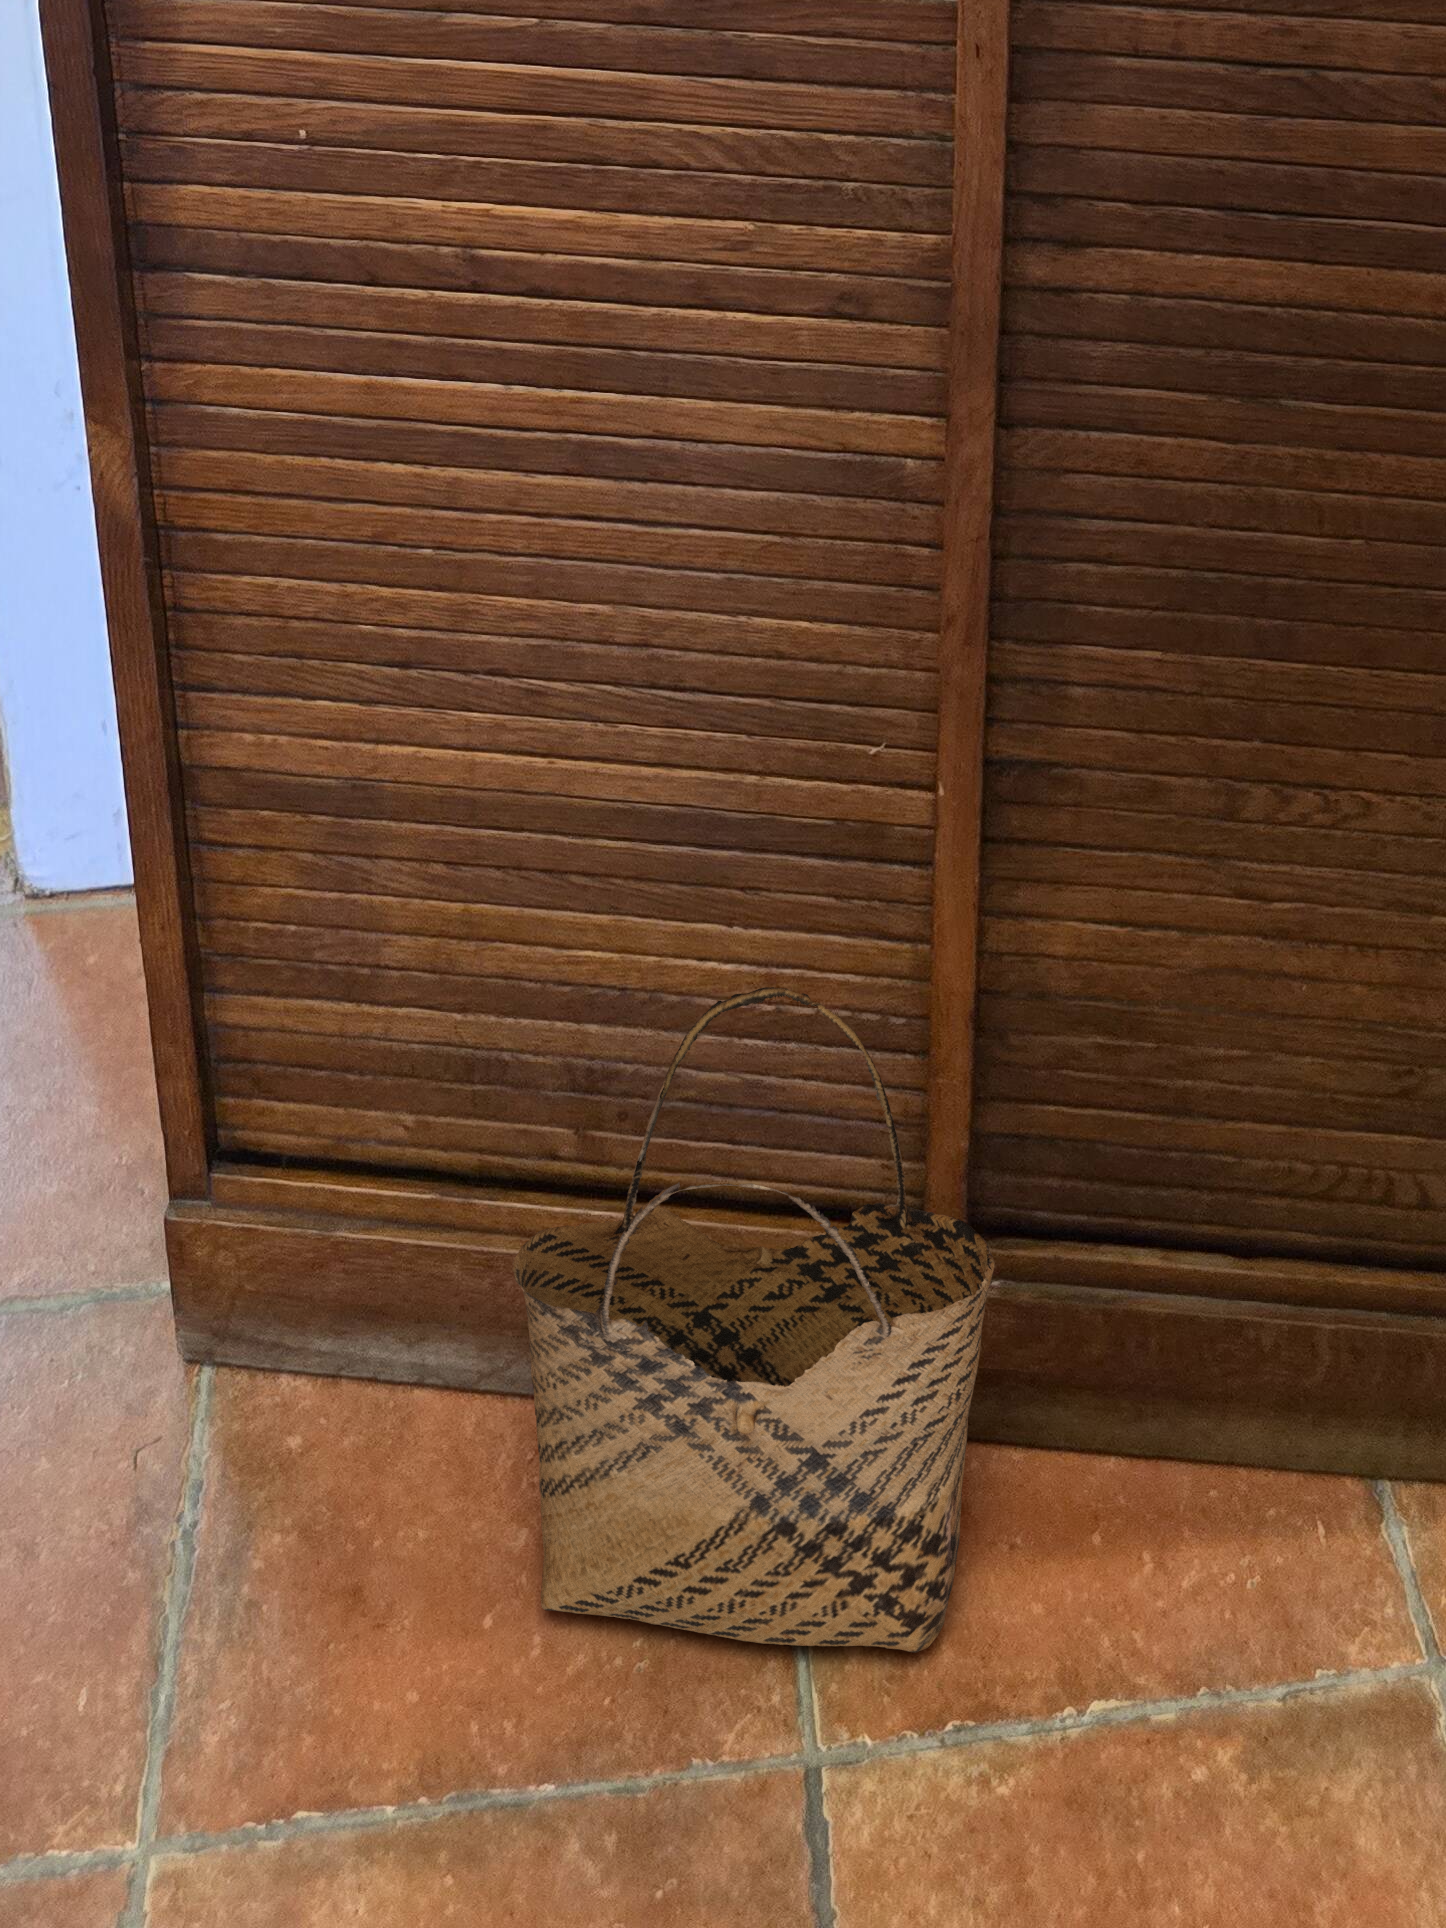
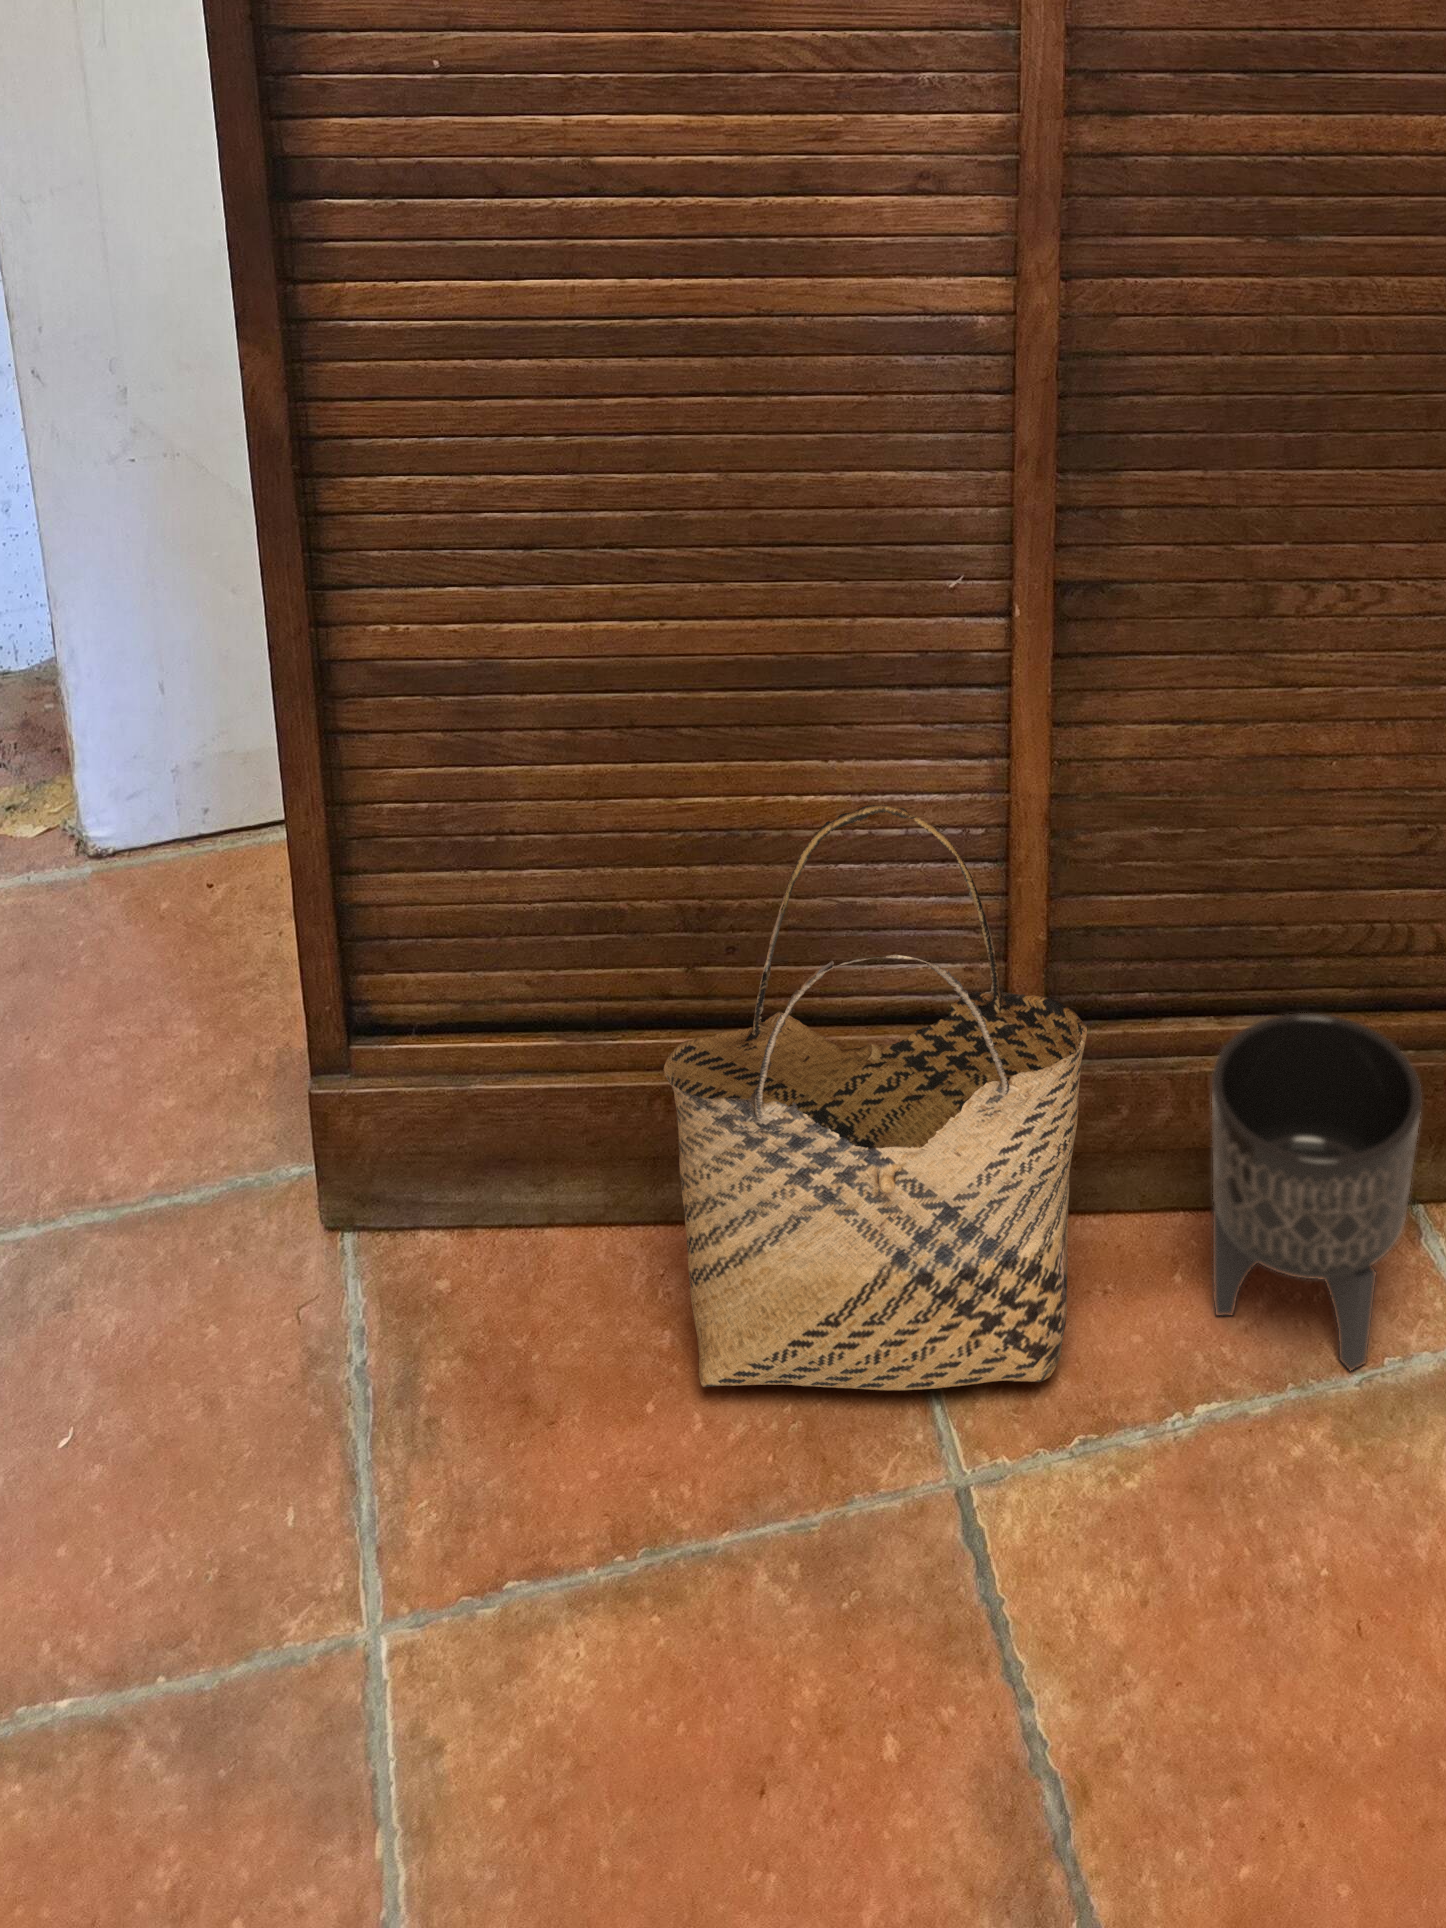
planter: none [1133,1262,1374,1680] -> present [1212,1013,1422,1370]

